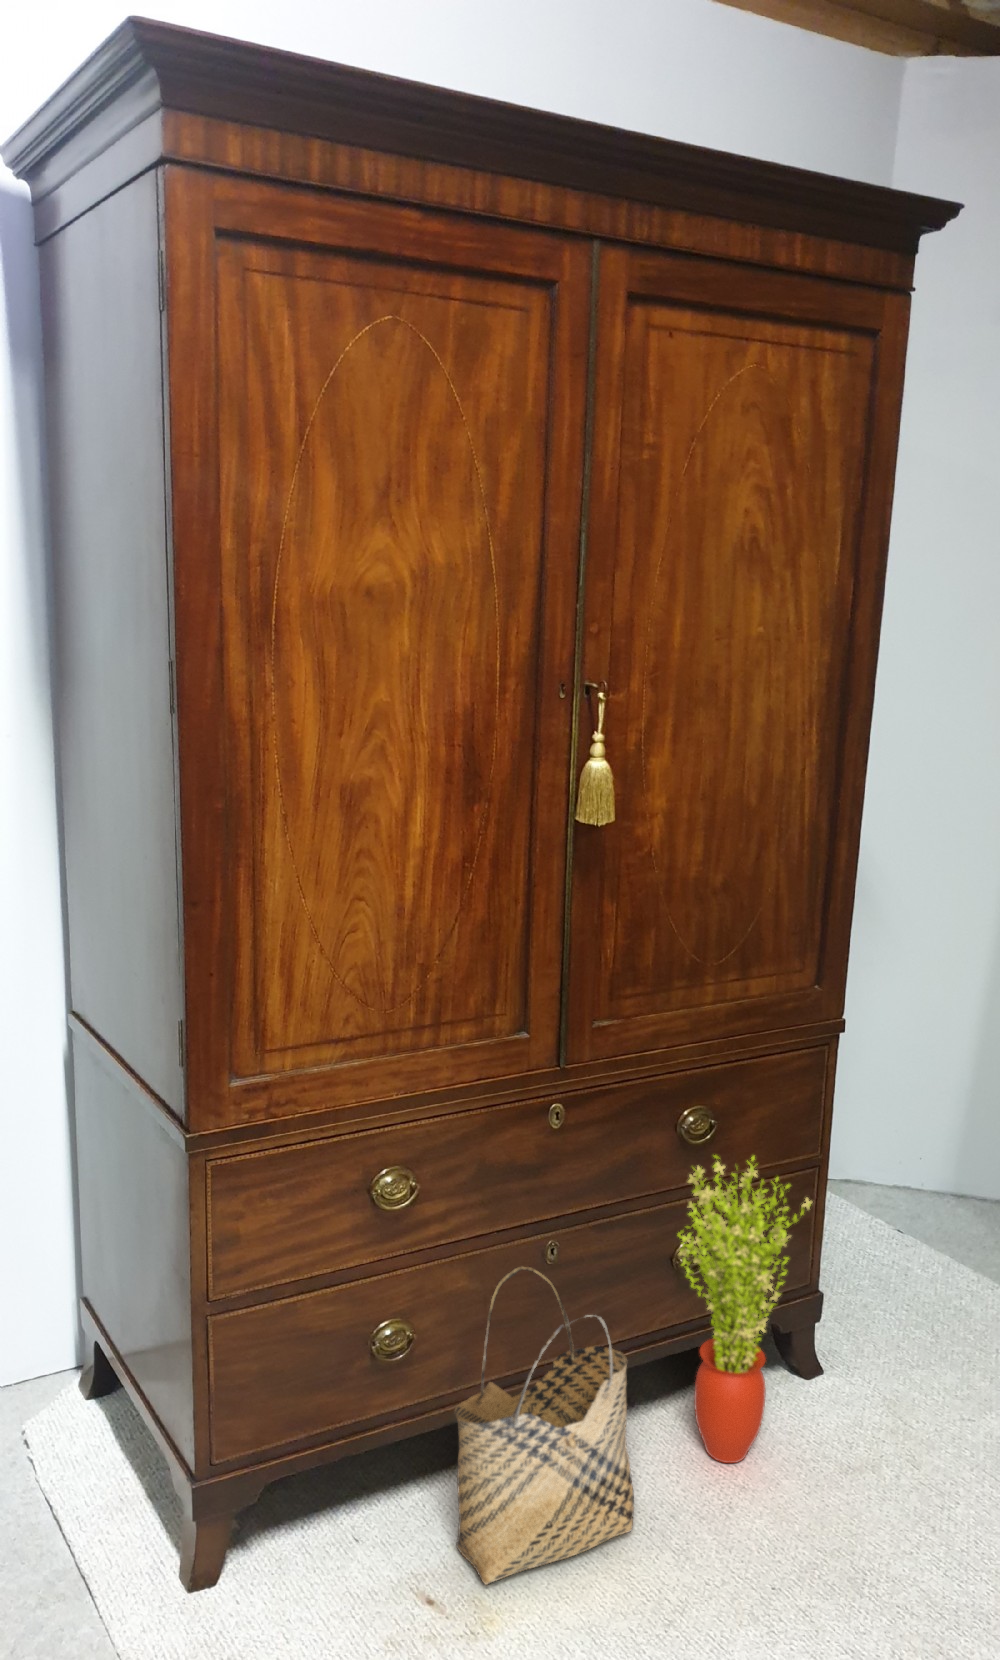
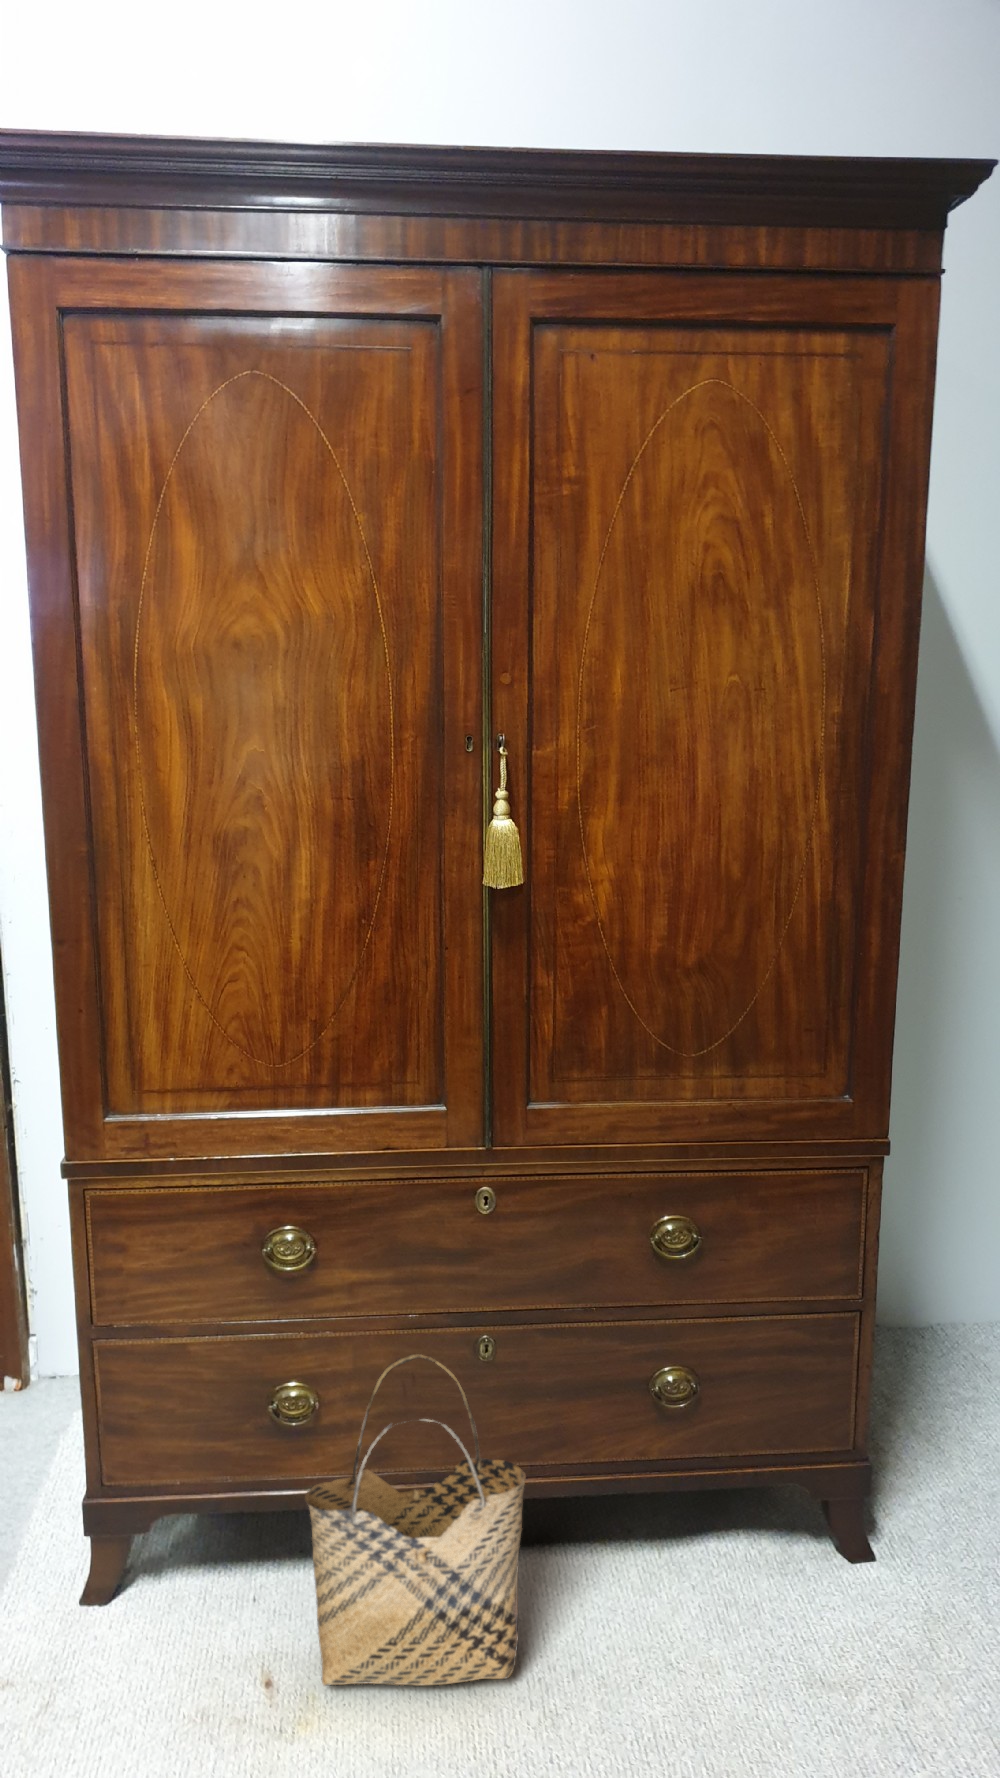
potted plant: present [678,1155,812,1463] -> none [596,1274,768,1640]

